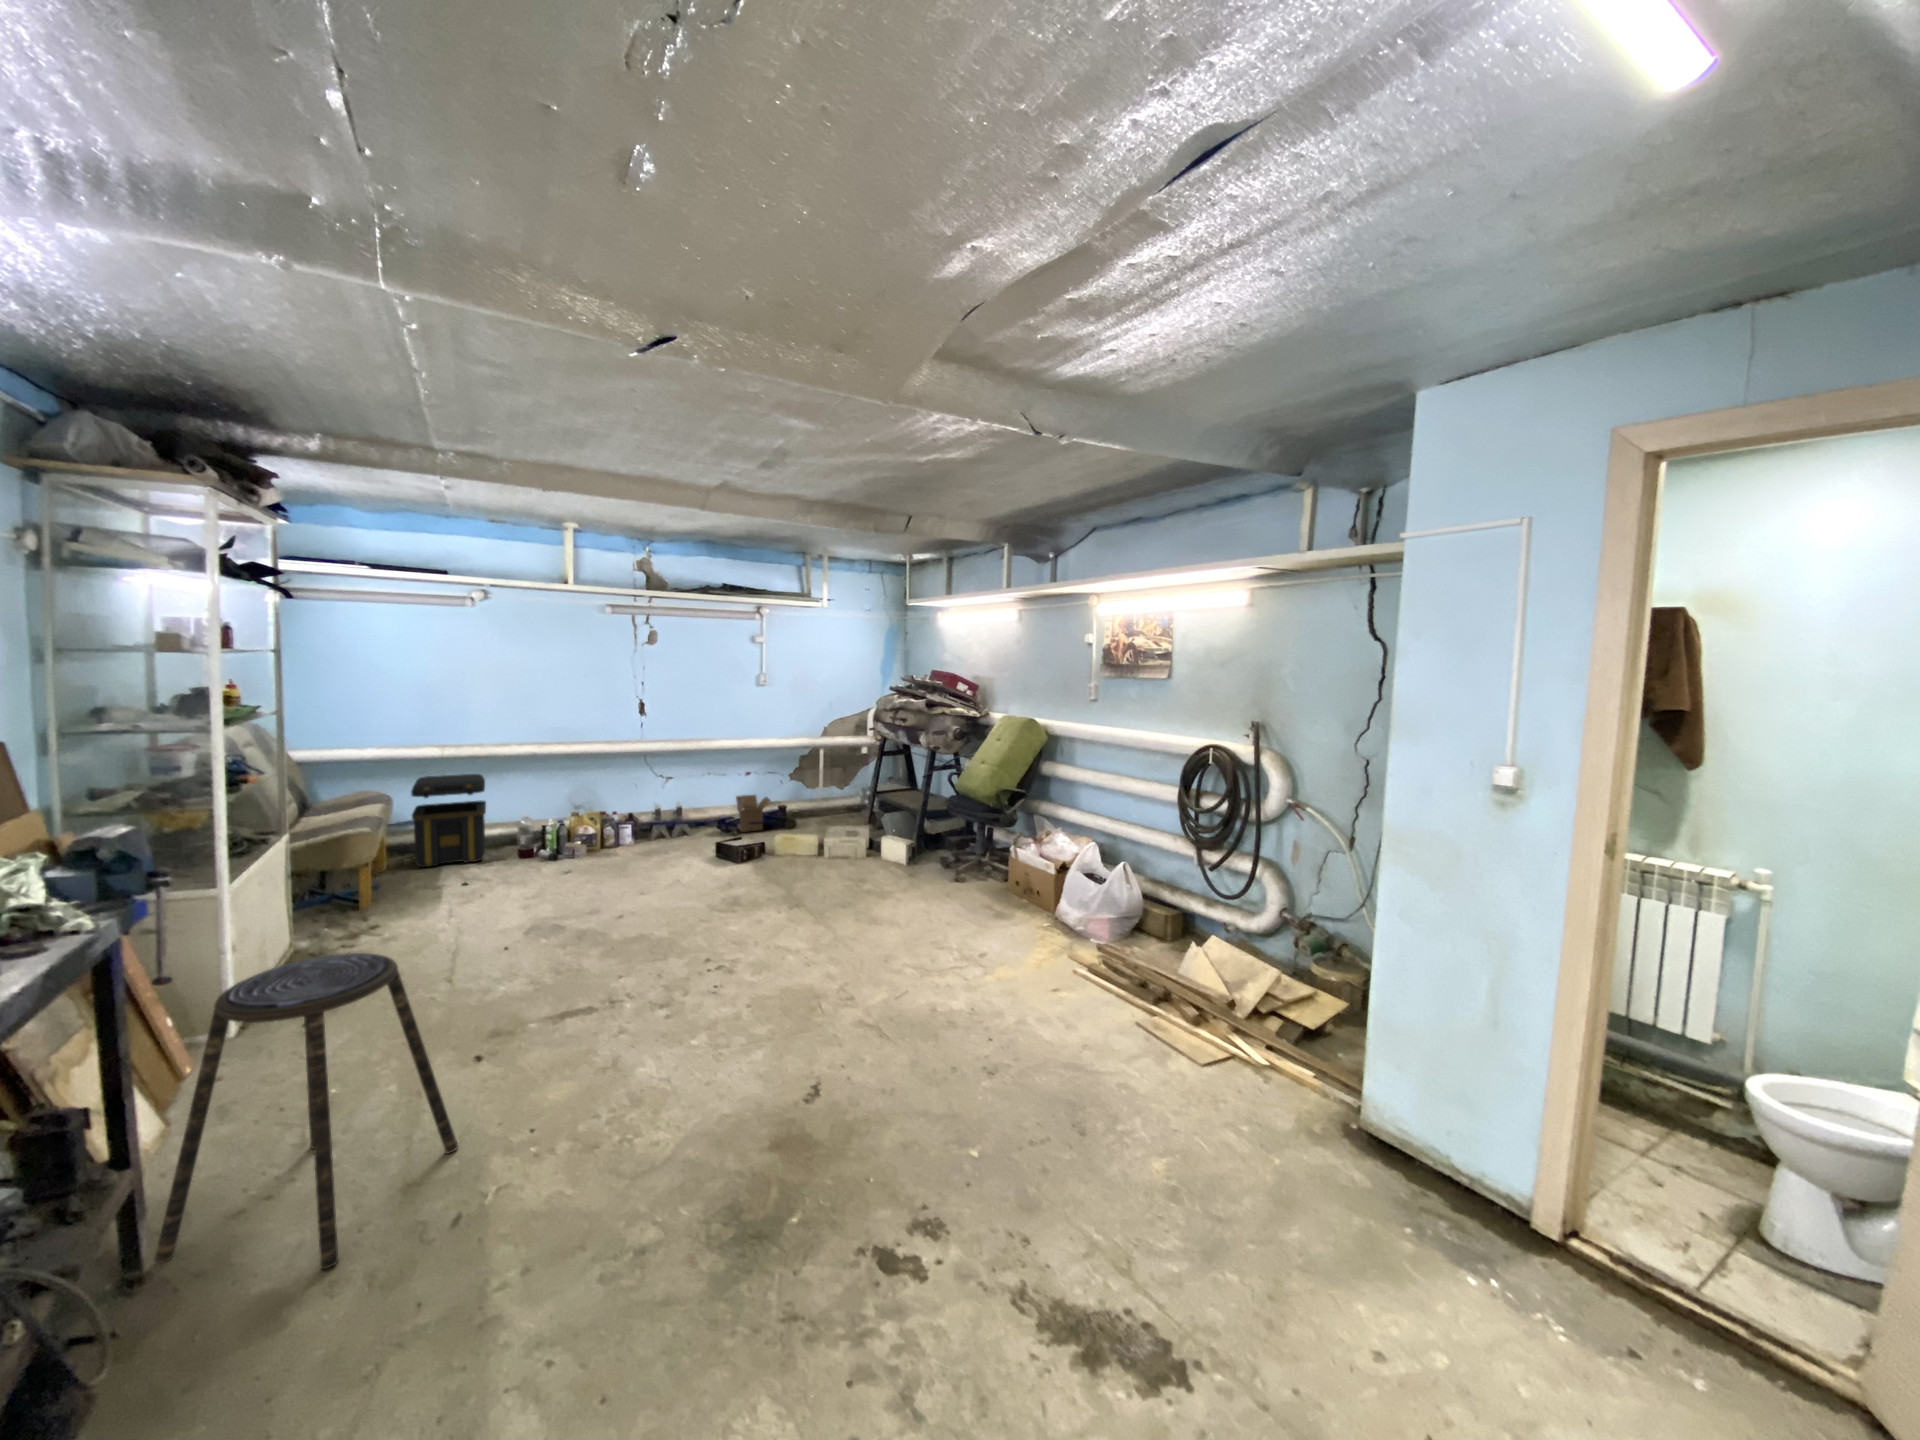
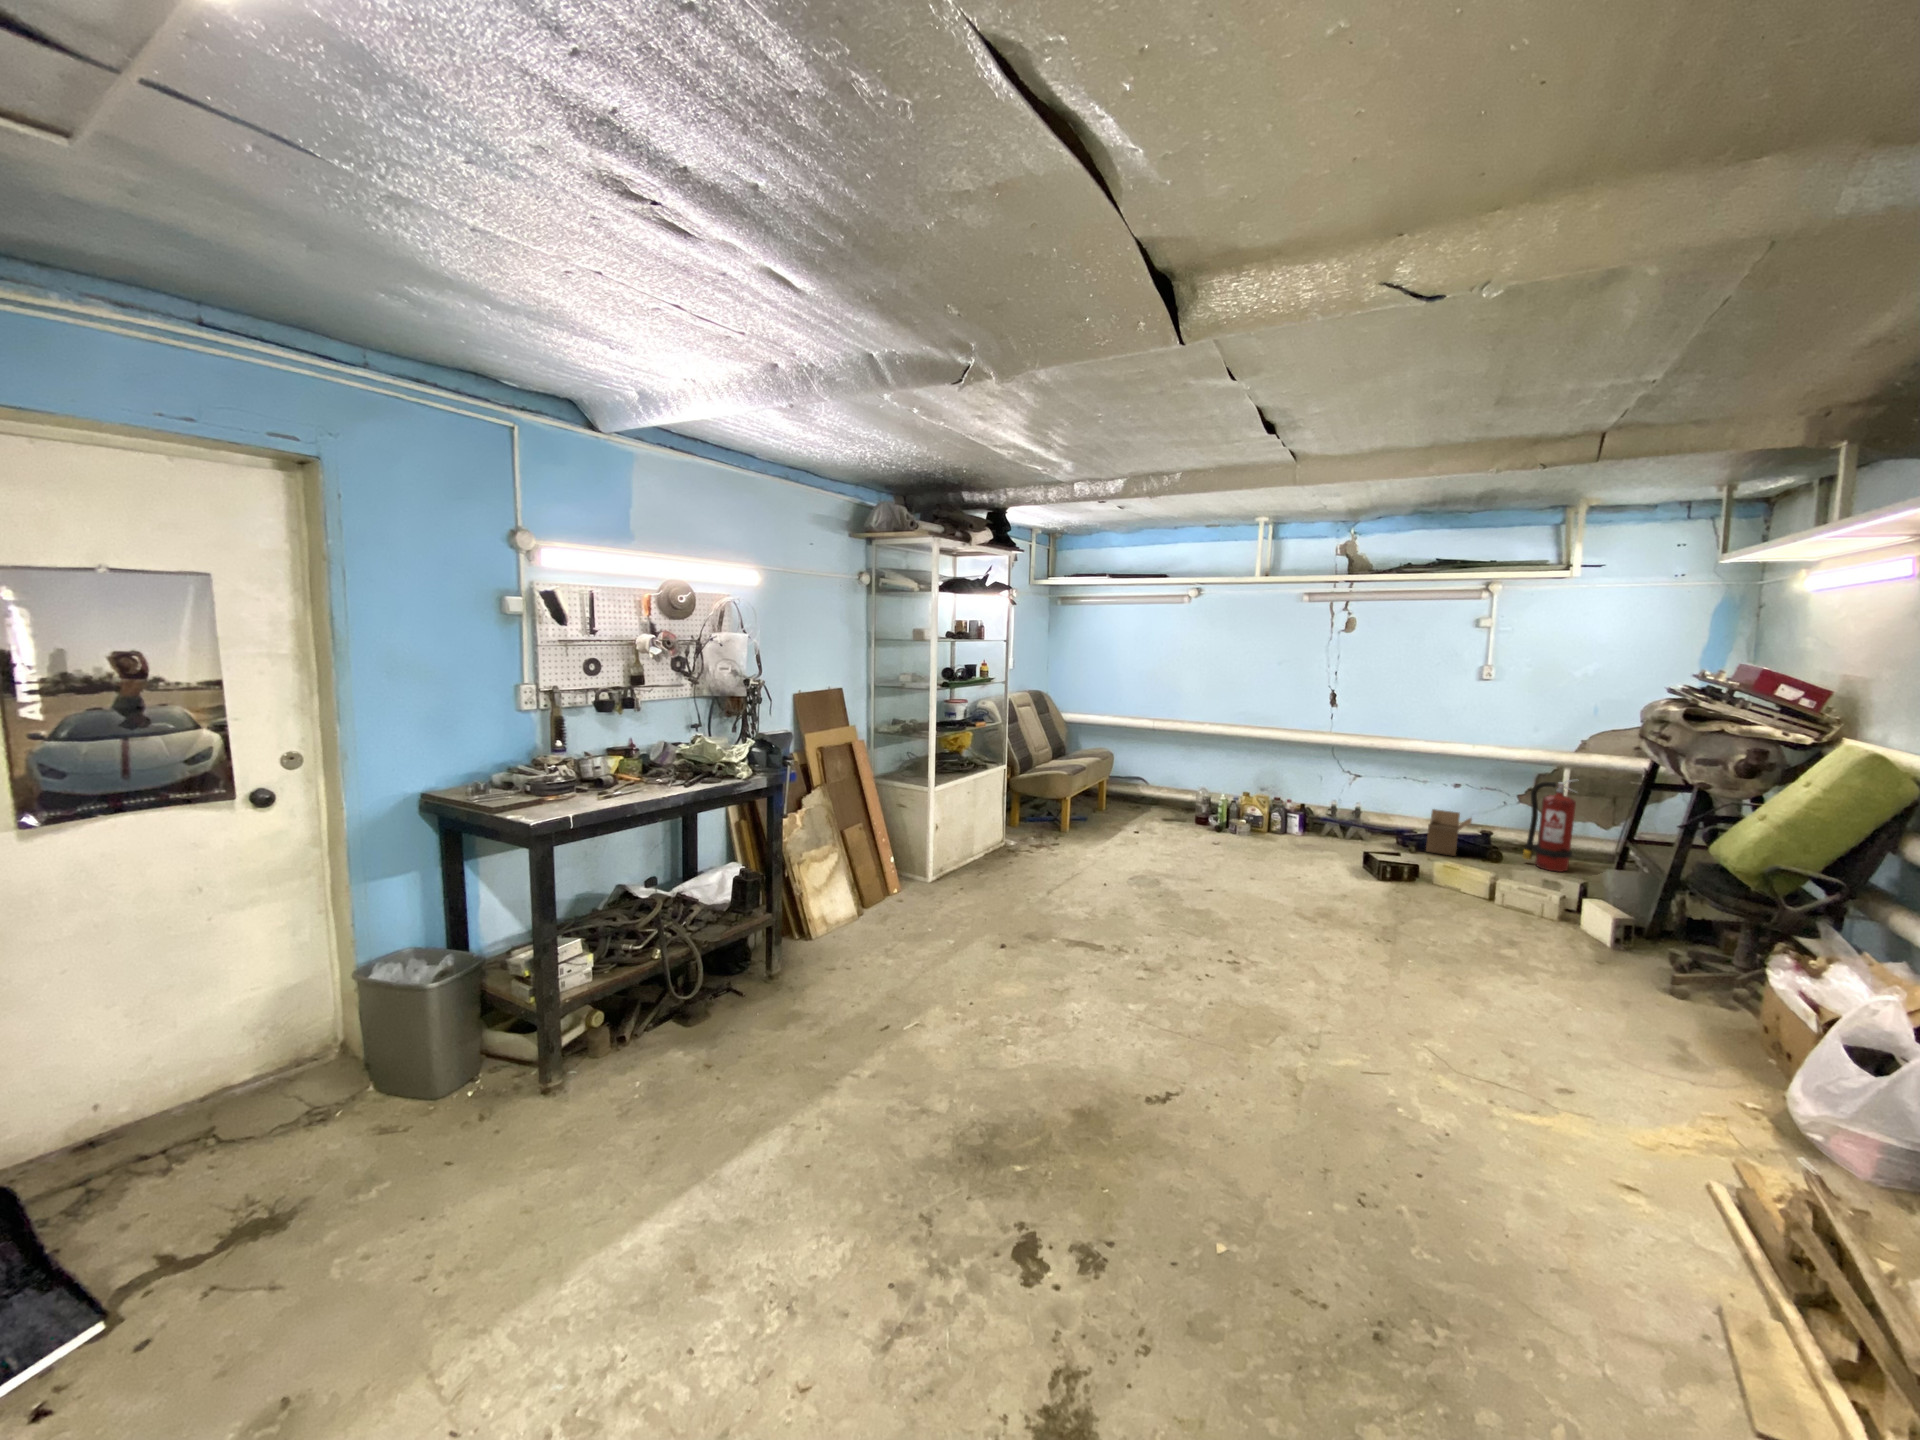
fire extinguisher: none [803,754,832,824] -> present [1523,780,1576,872]
toolbox: present [411,774,486,867] -> none [1130,740,1189,815]
stool: present [154,953,458,1269] -> none [847,828,965,991]

